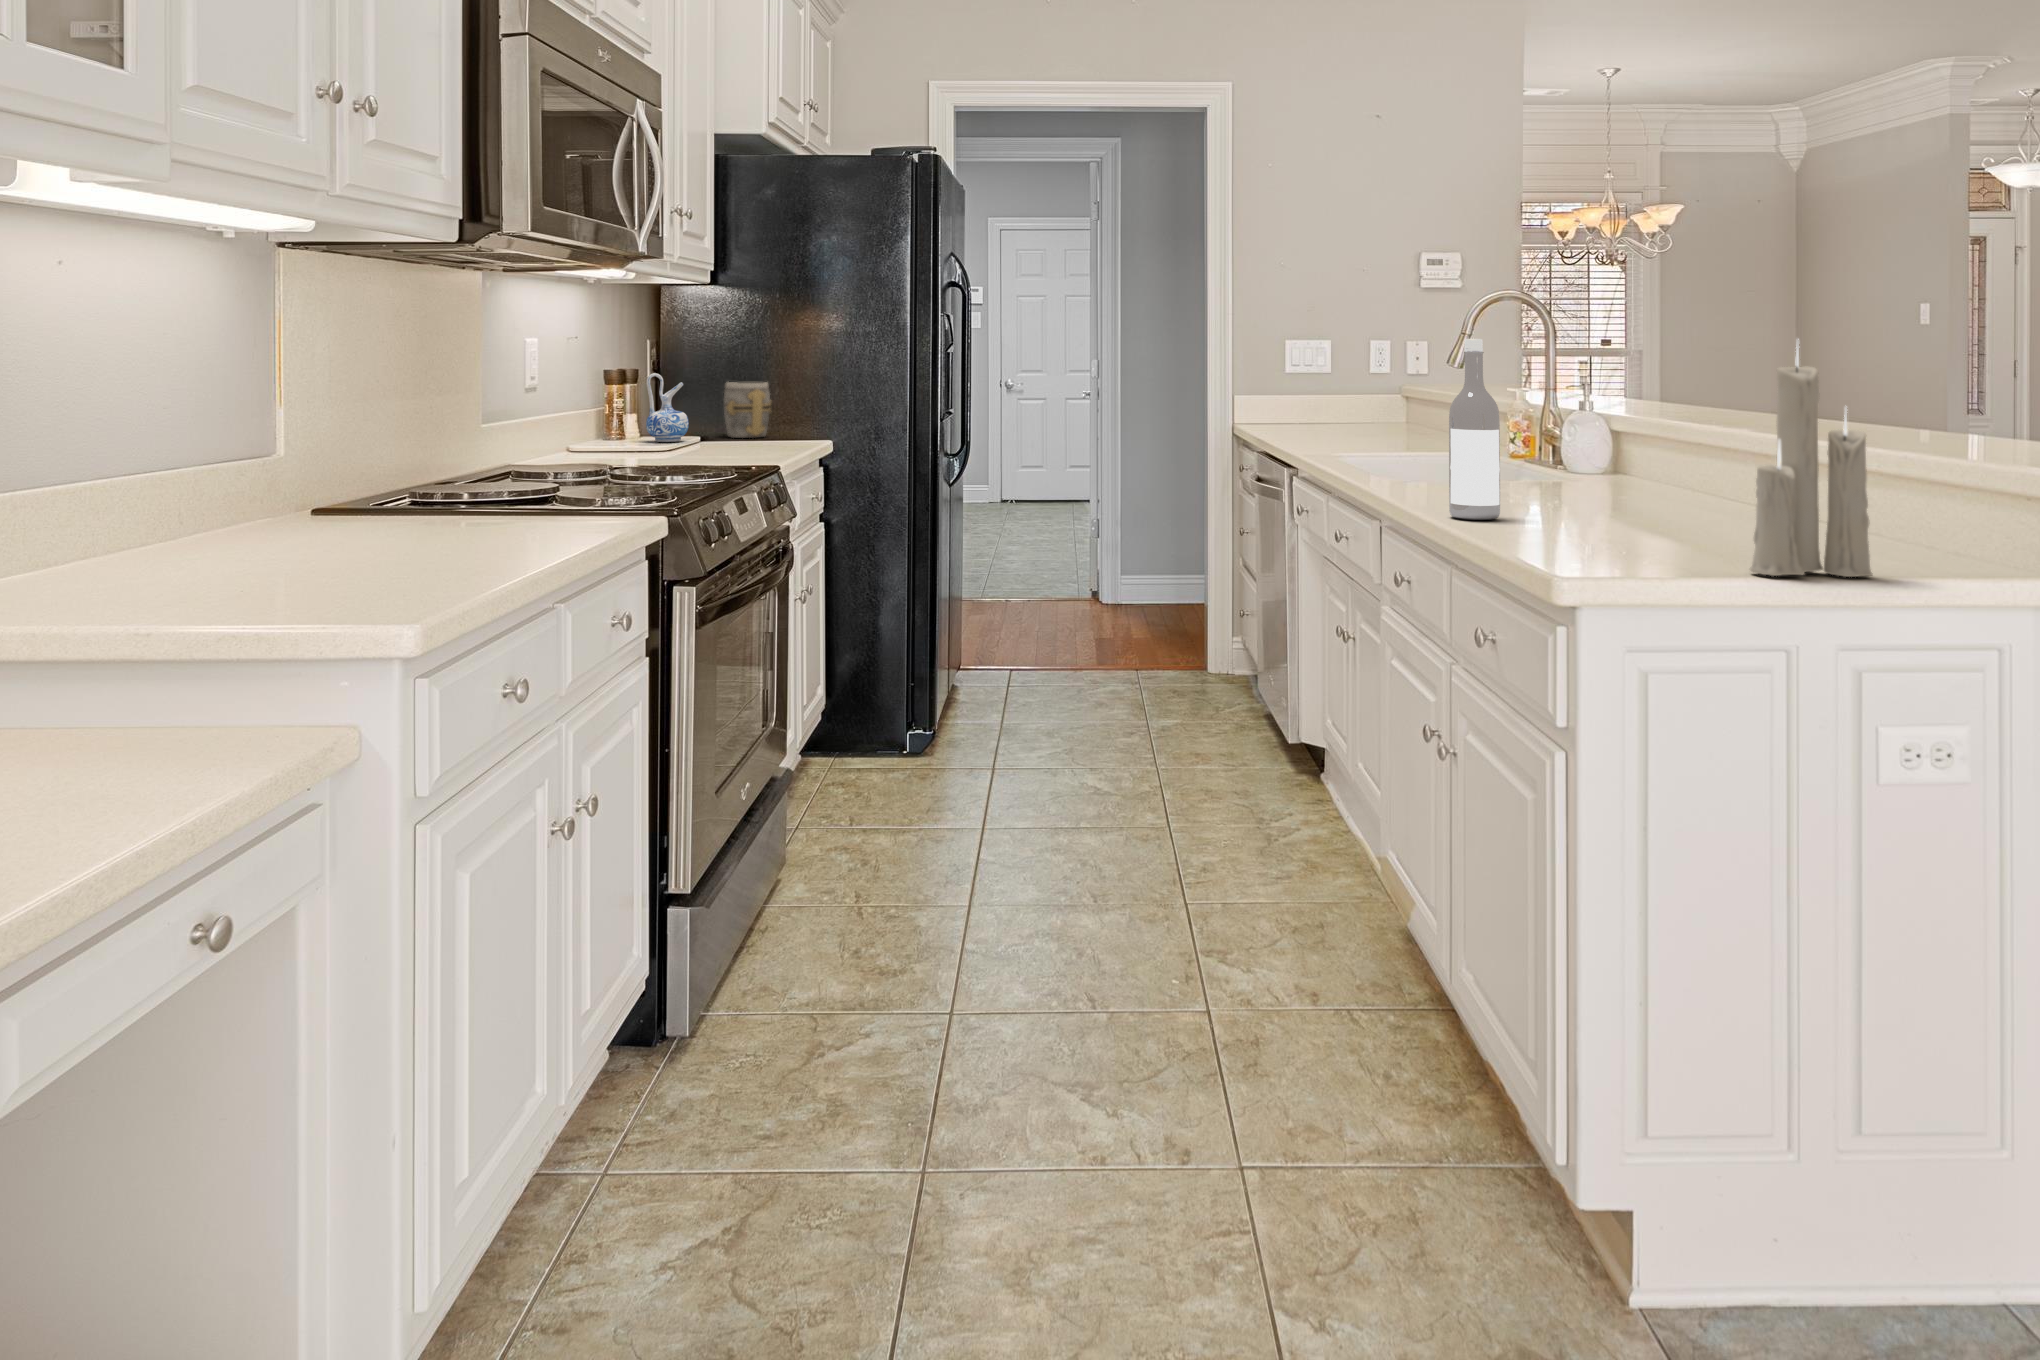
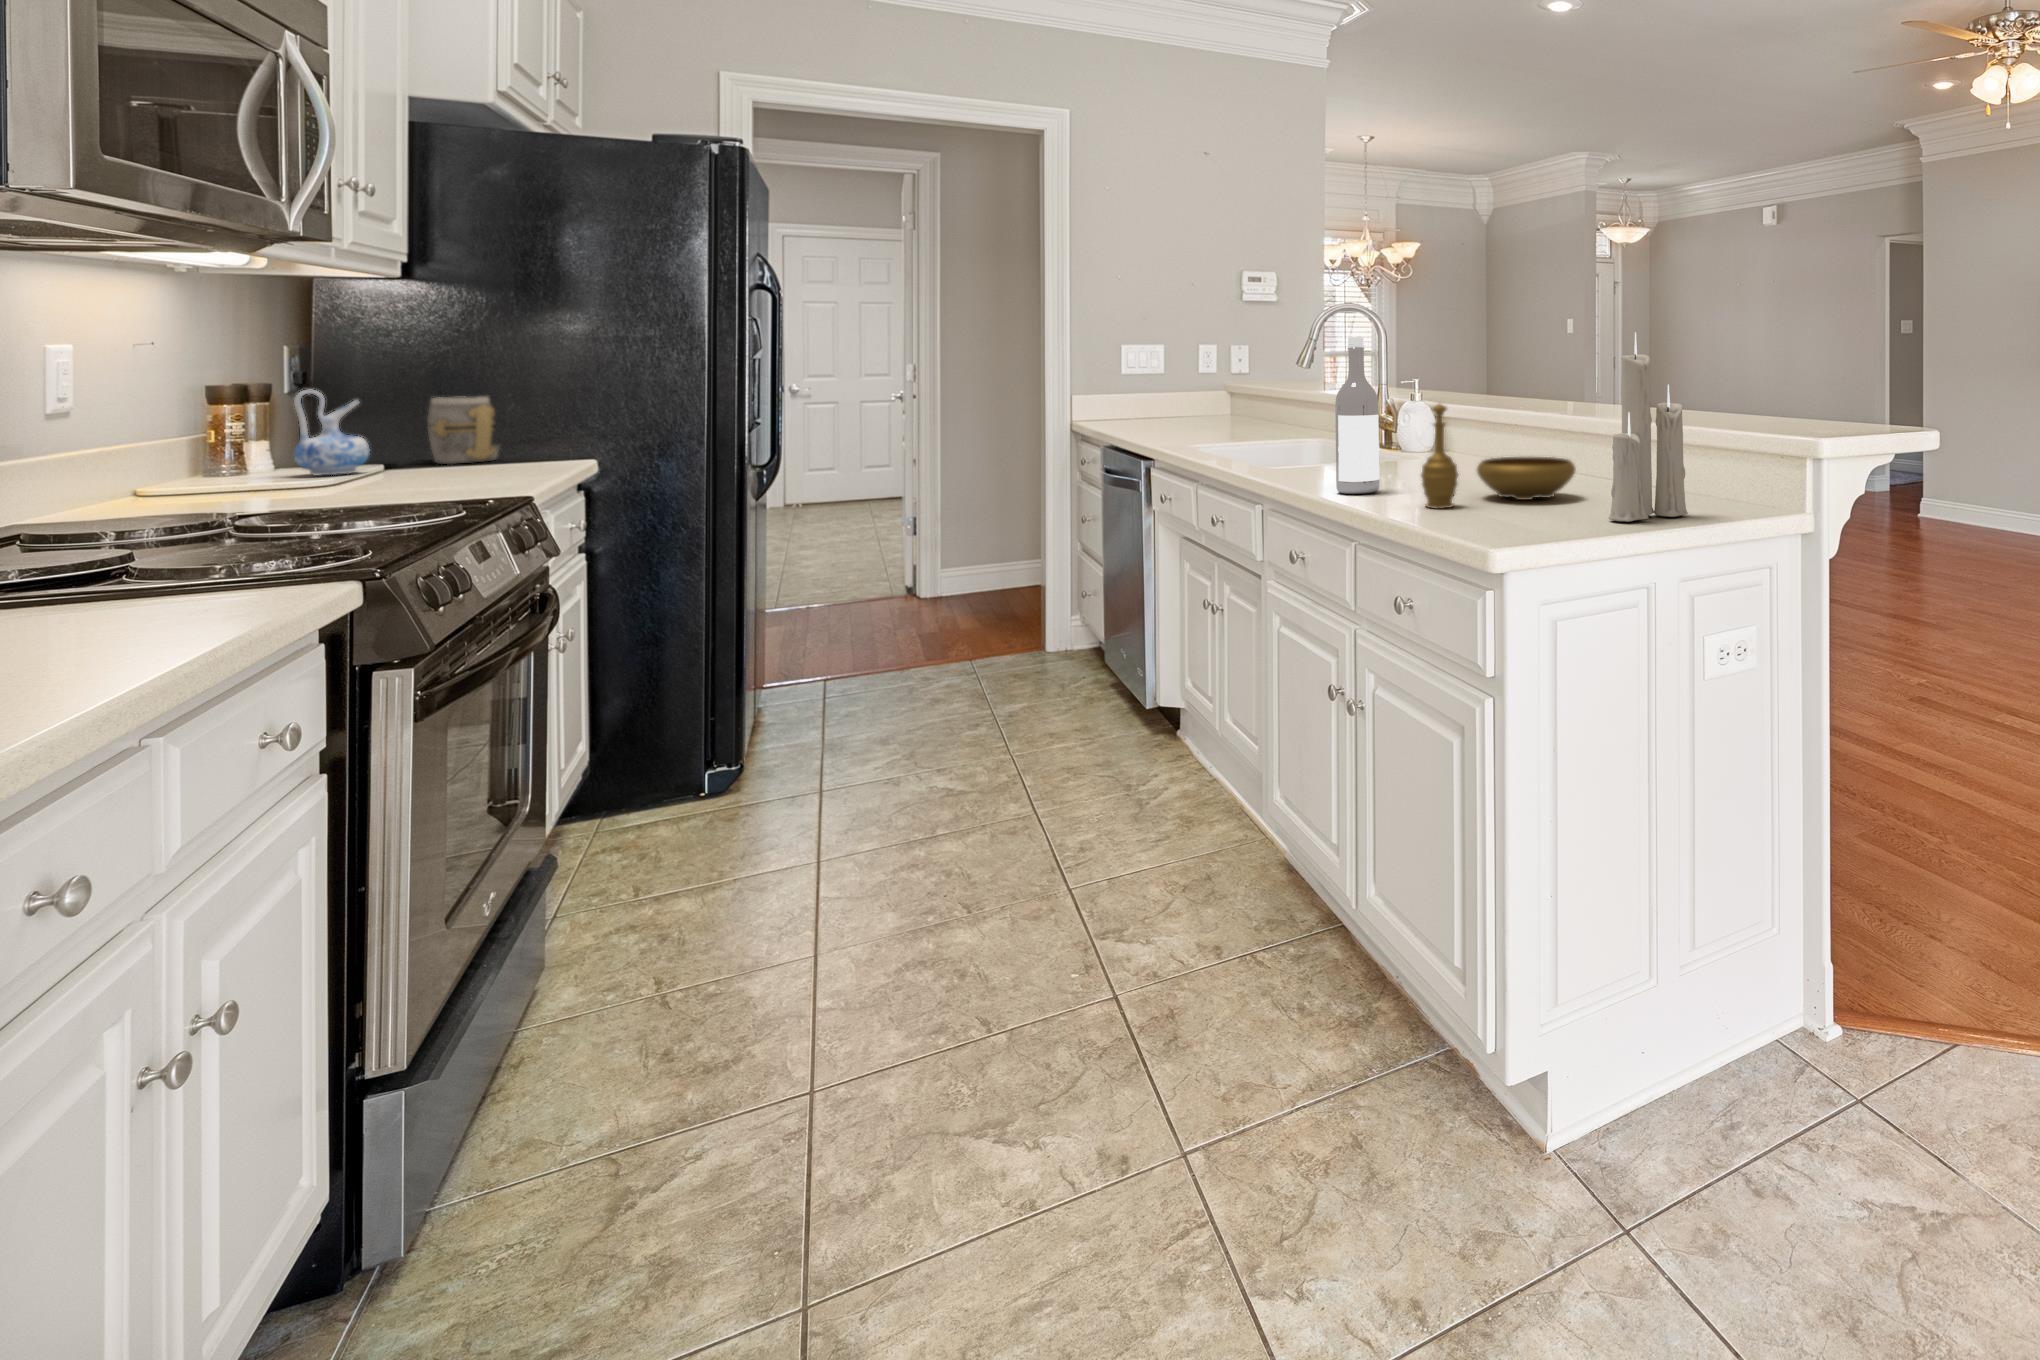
decorative bowl: none [1530,419,1743,542] -> present [1421,404,1575,509]

